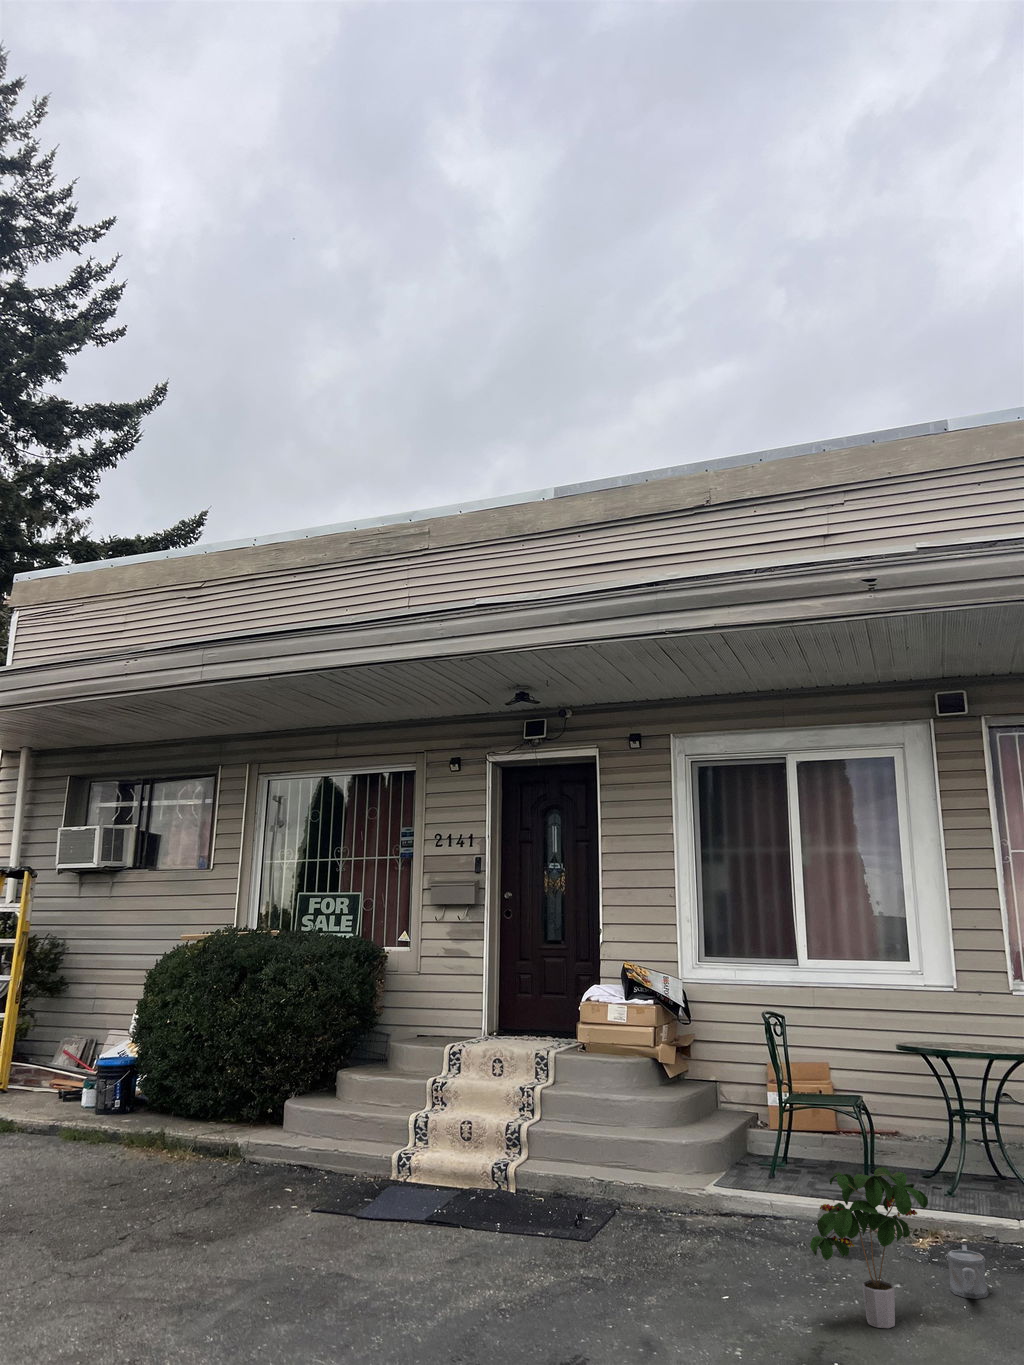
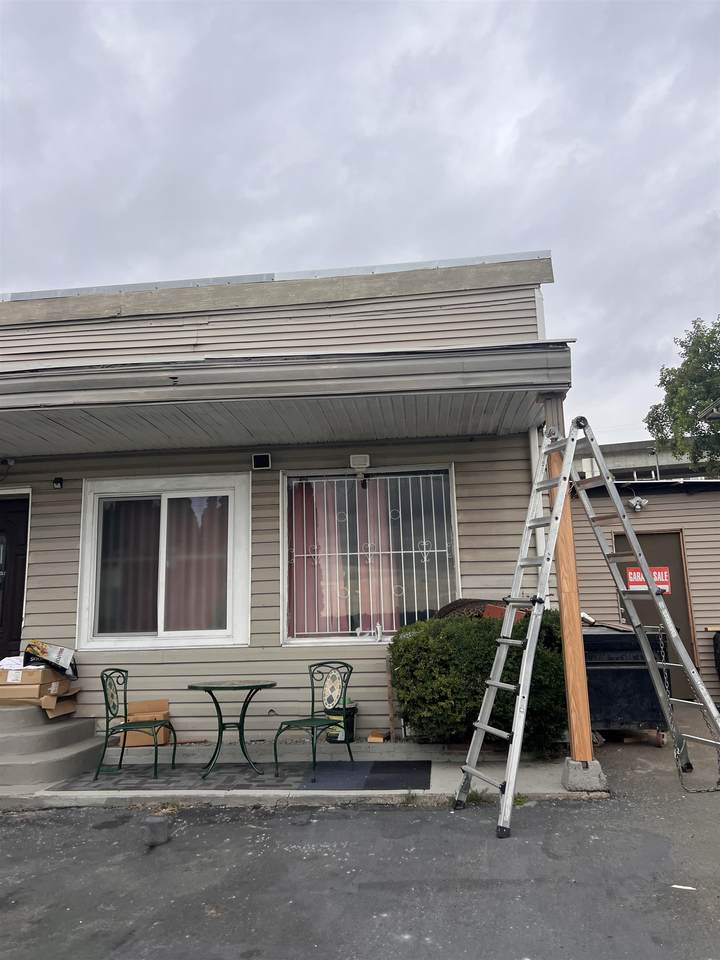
potted plant: present [810,1168,928,1328] -> none [26,768,120,872]

